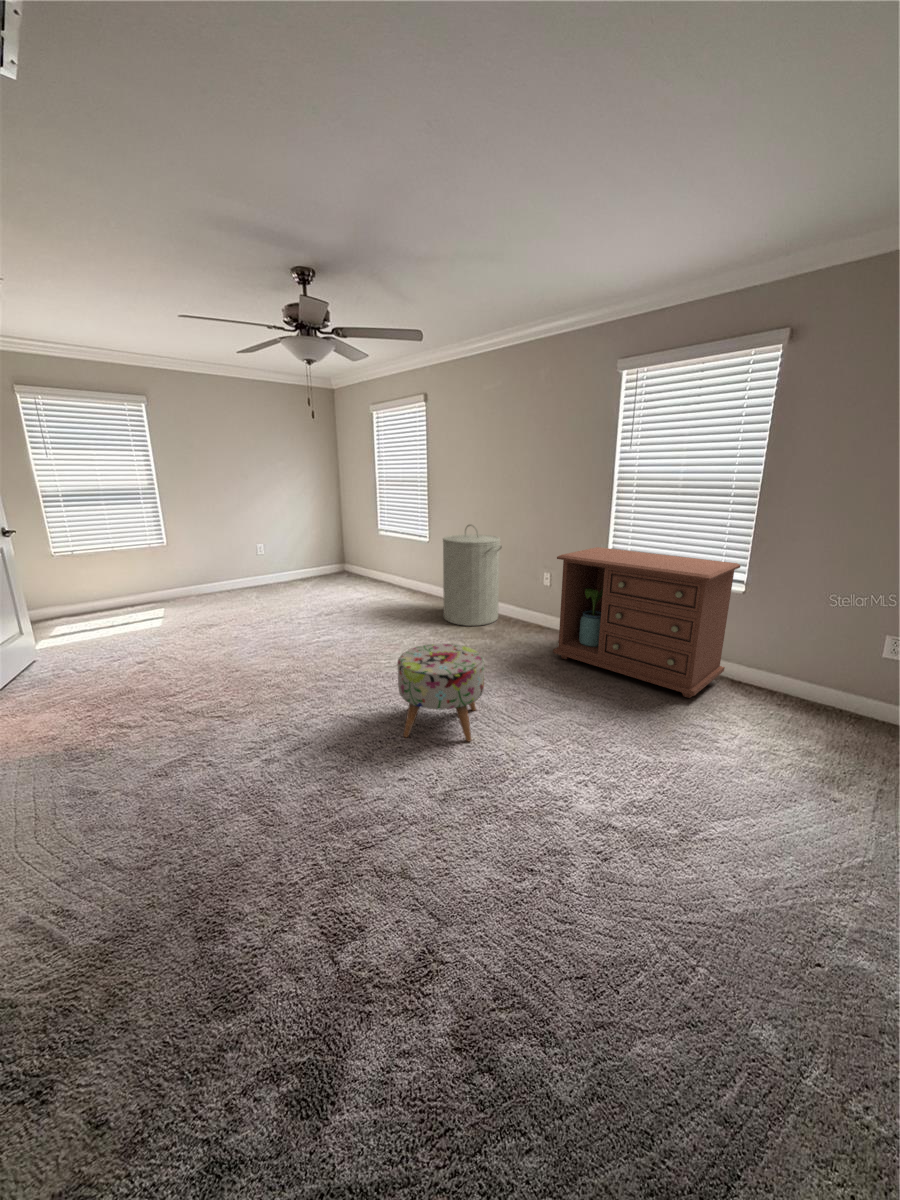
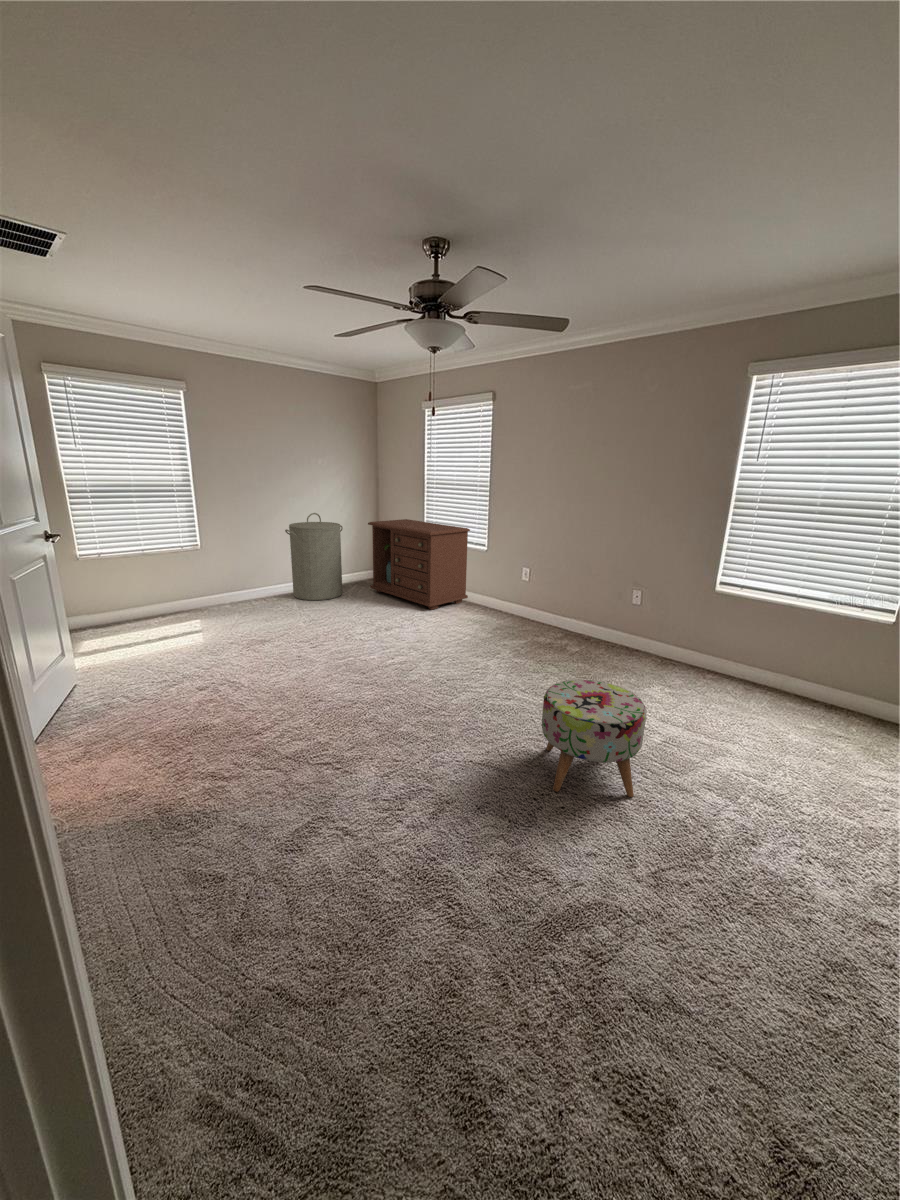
laundry hamper: present [443,524,502,626] -> present [285,513,343,600]
dresser: present [553,547,740,698] -> present [368,519,470,610]

